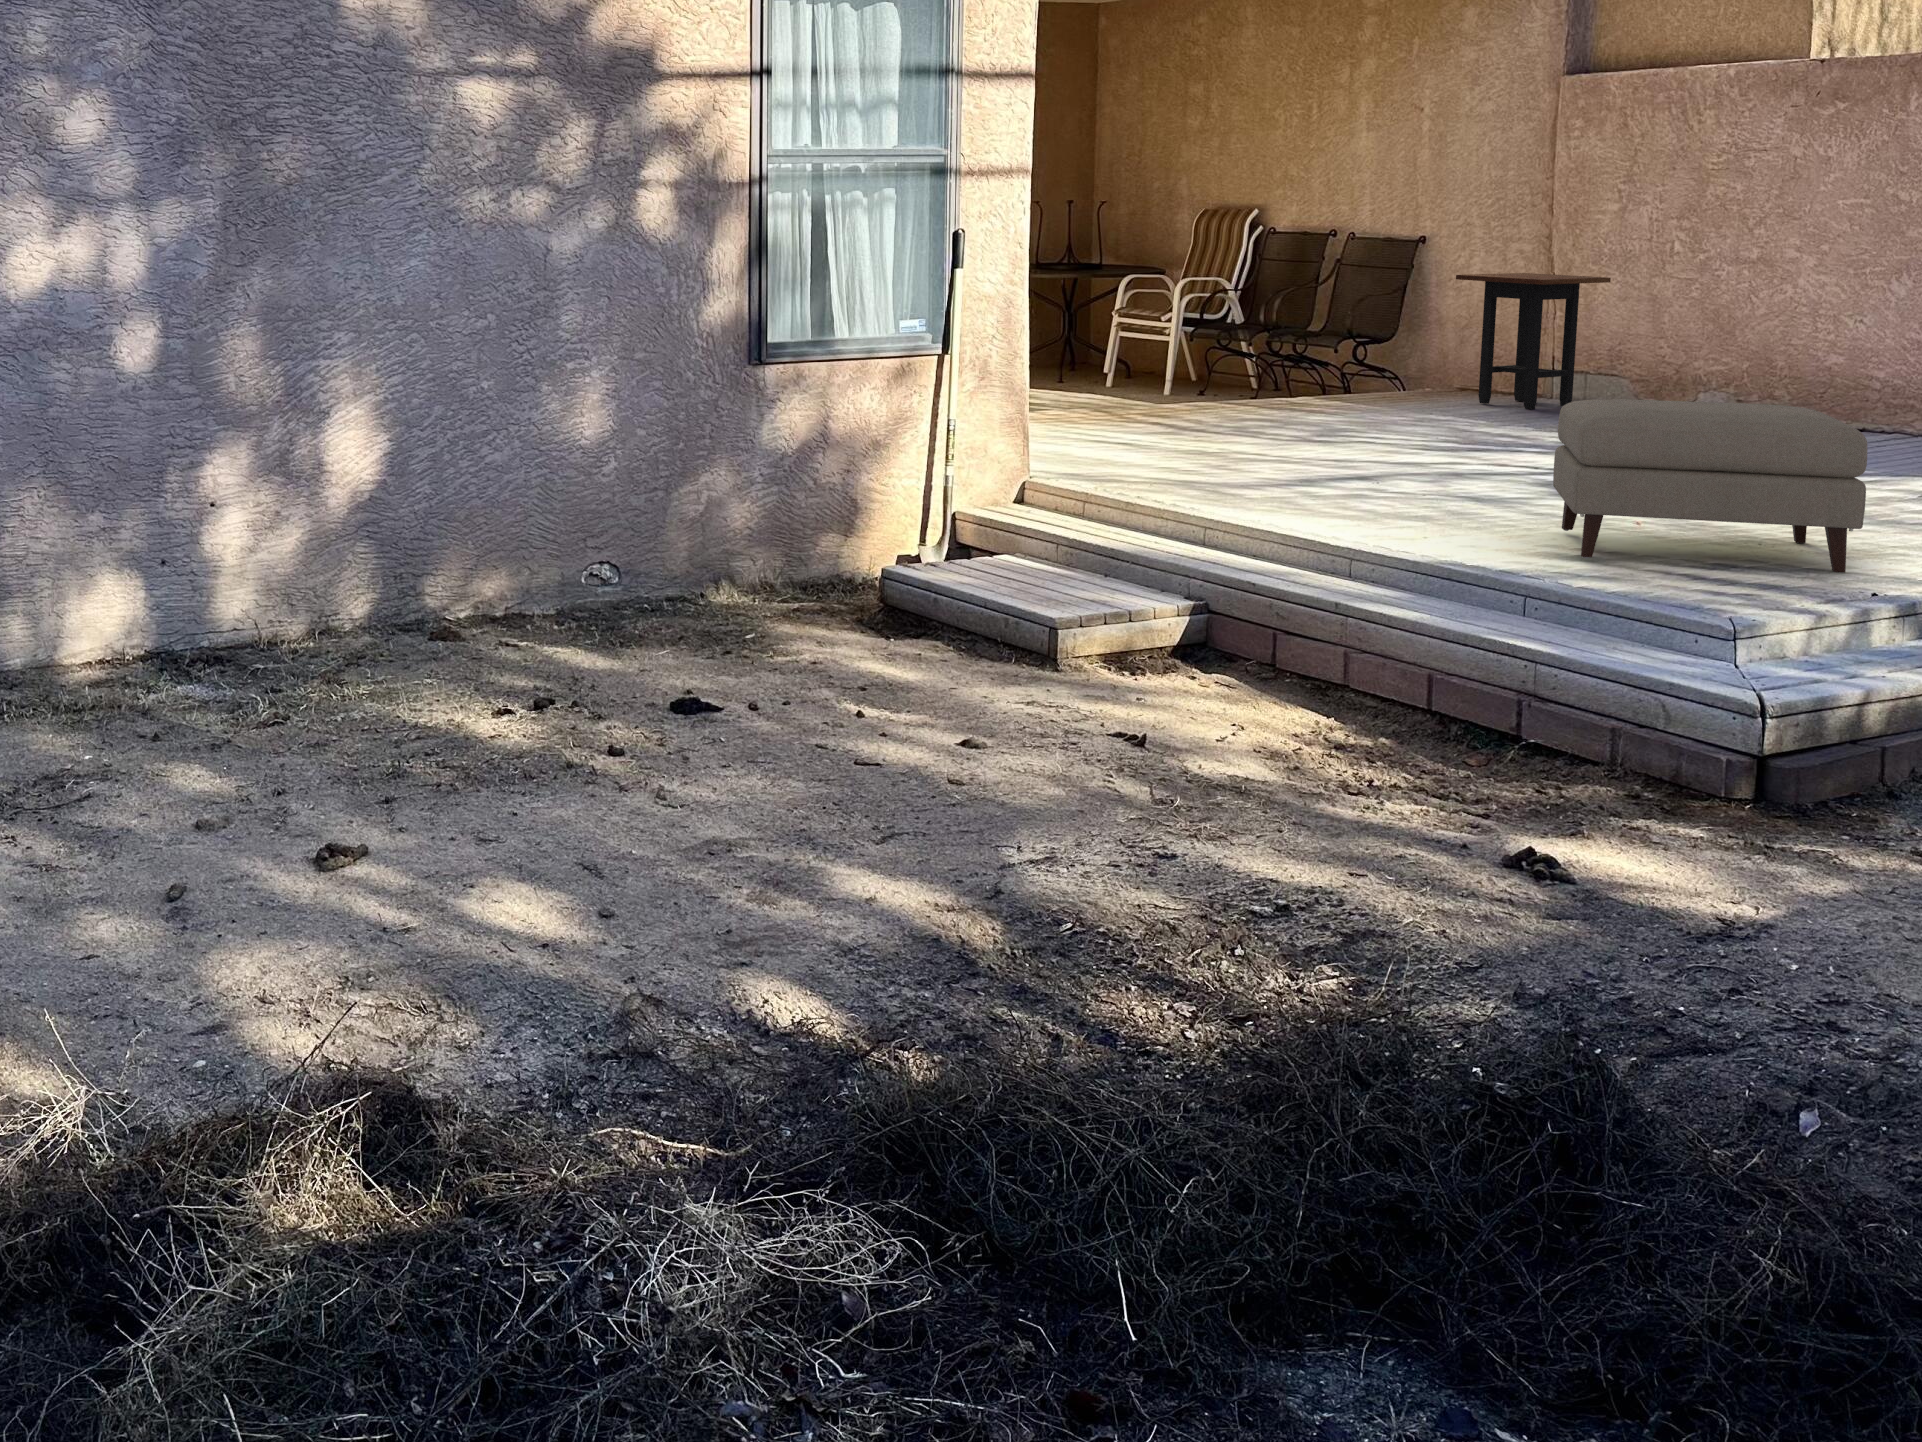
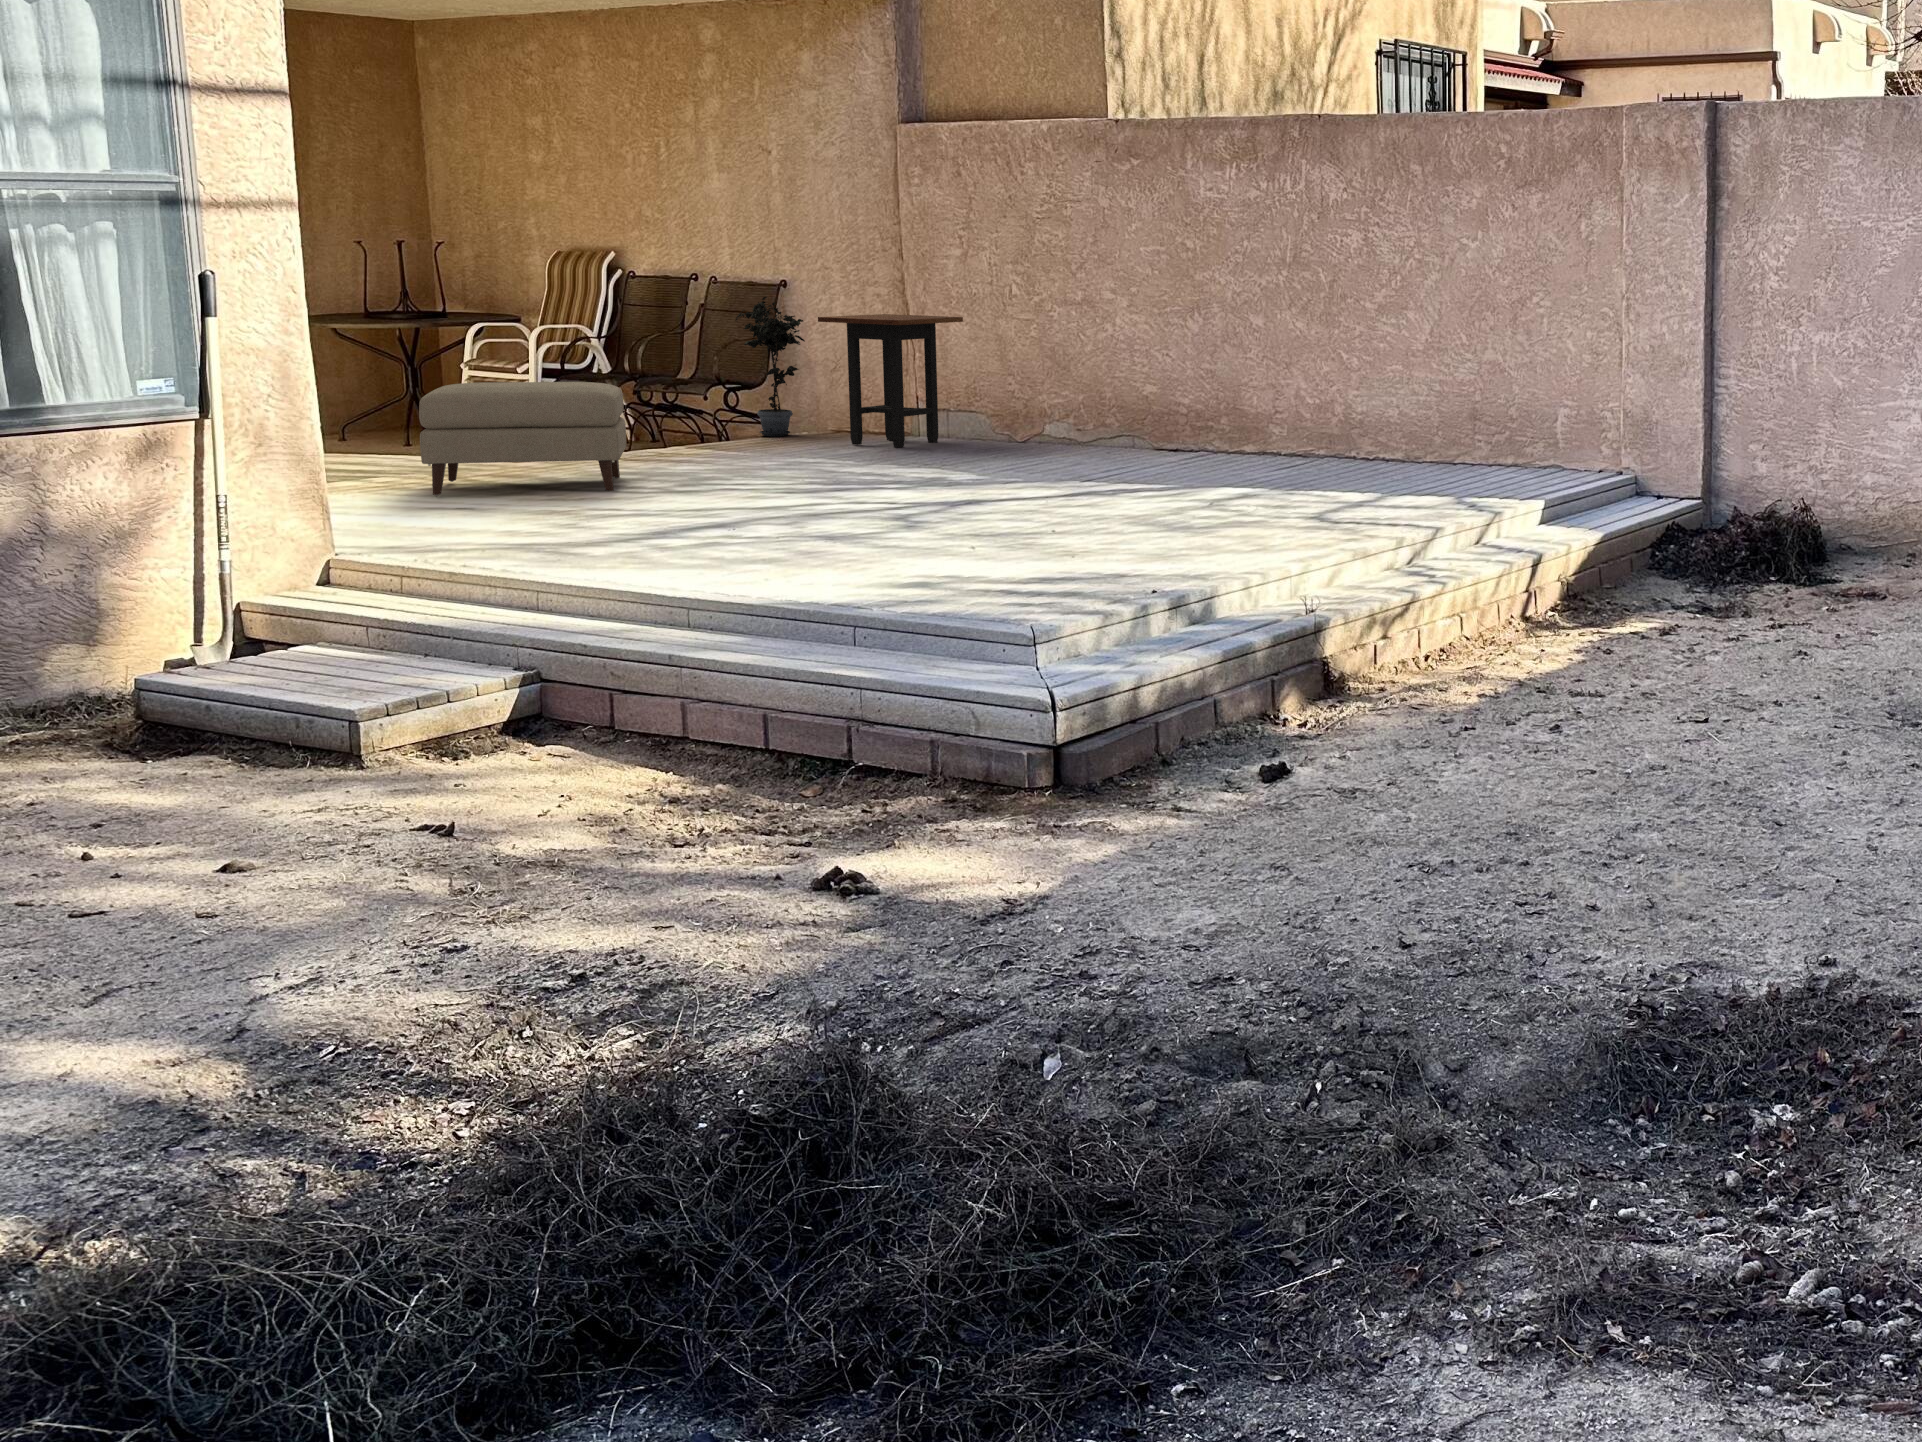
potted plant: none [1369,254,1438,391] -> present [736,297,805,437]
ottoman: present [1553,399,1867,573] -> present [419,382,626,496]

